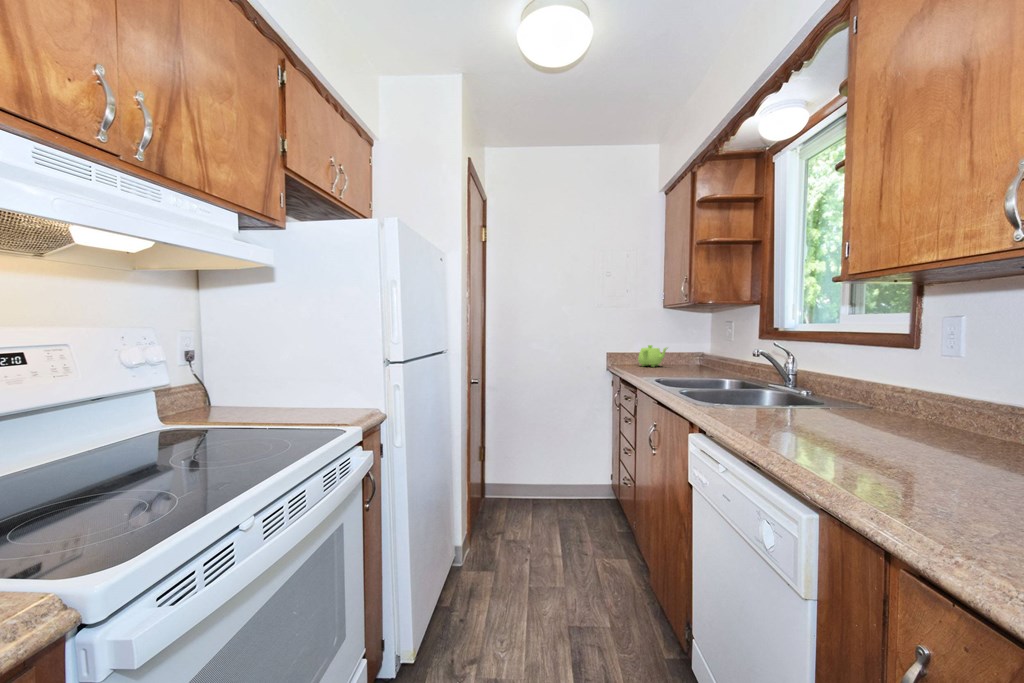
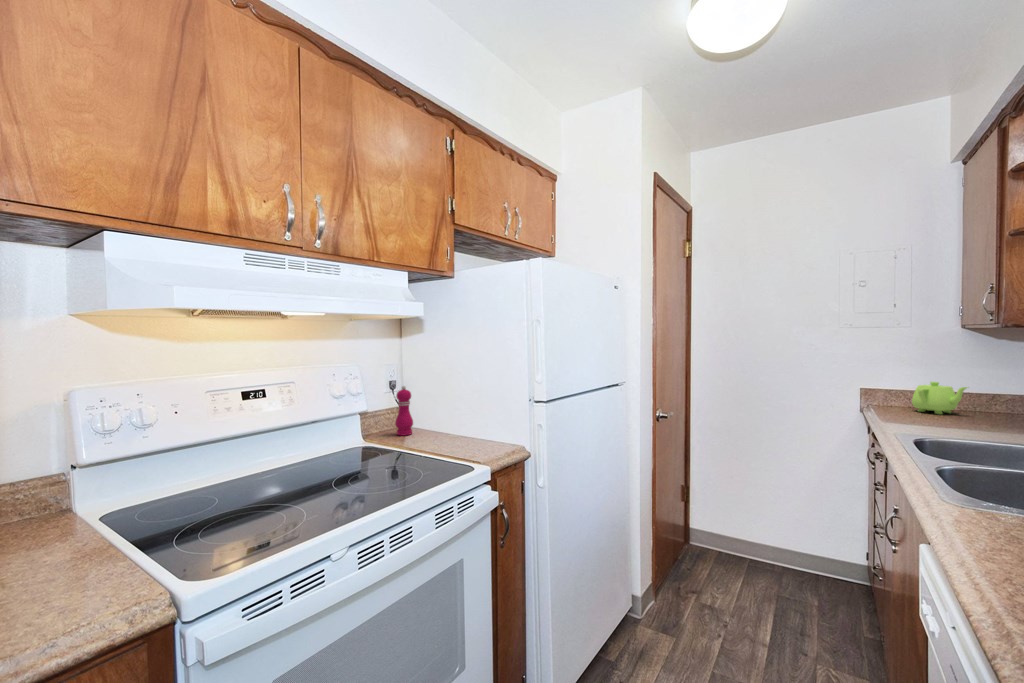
pepper mill: none [200,356,226,416] -> present [395,386,413,435]

